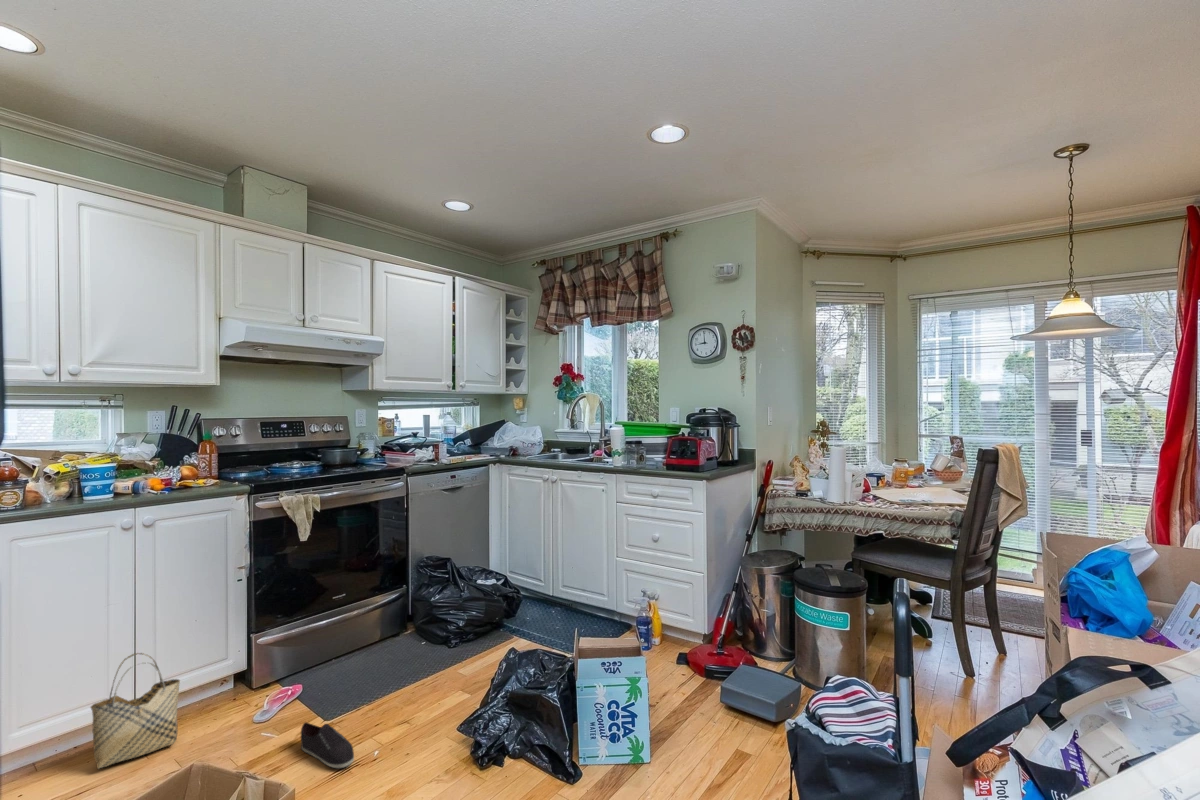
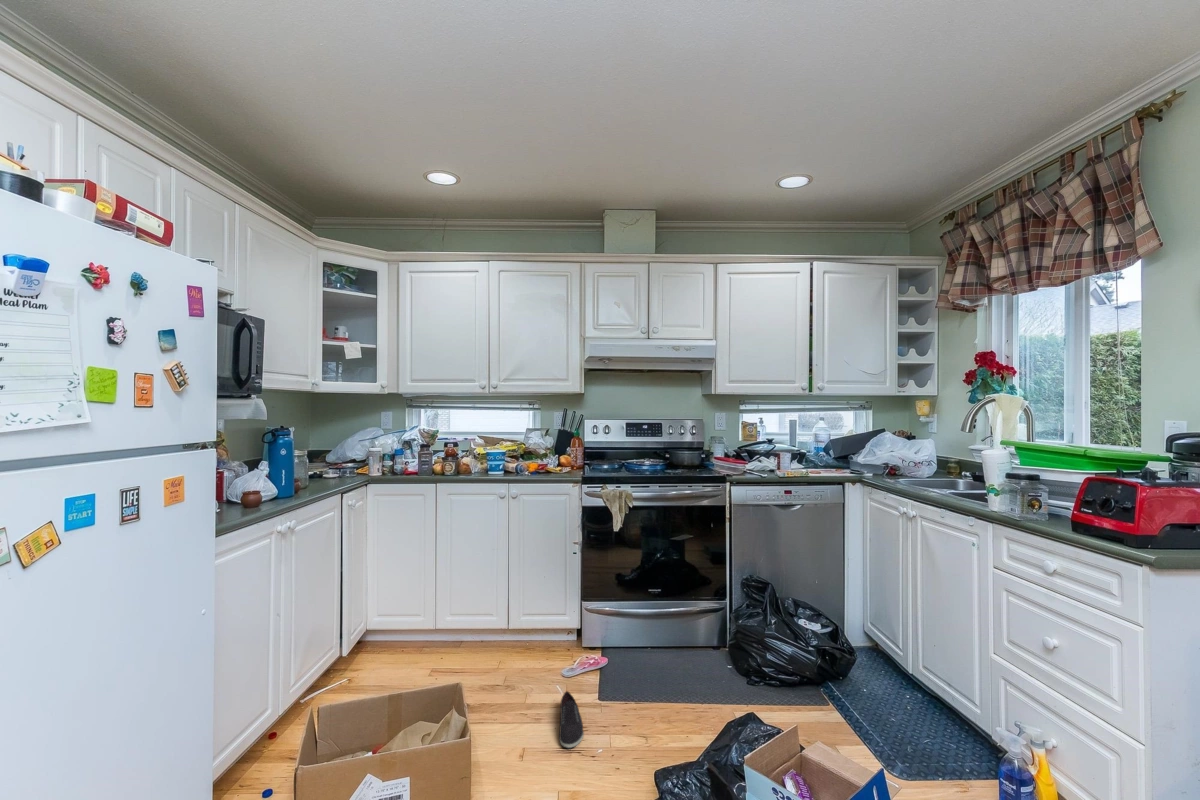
woven basket: present [91,653,180,769] -> none [471,589,521,664]

